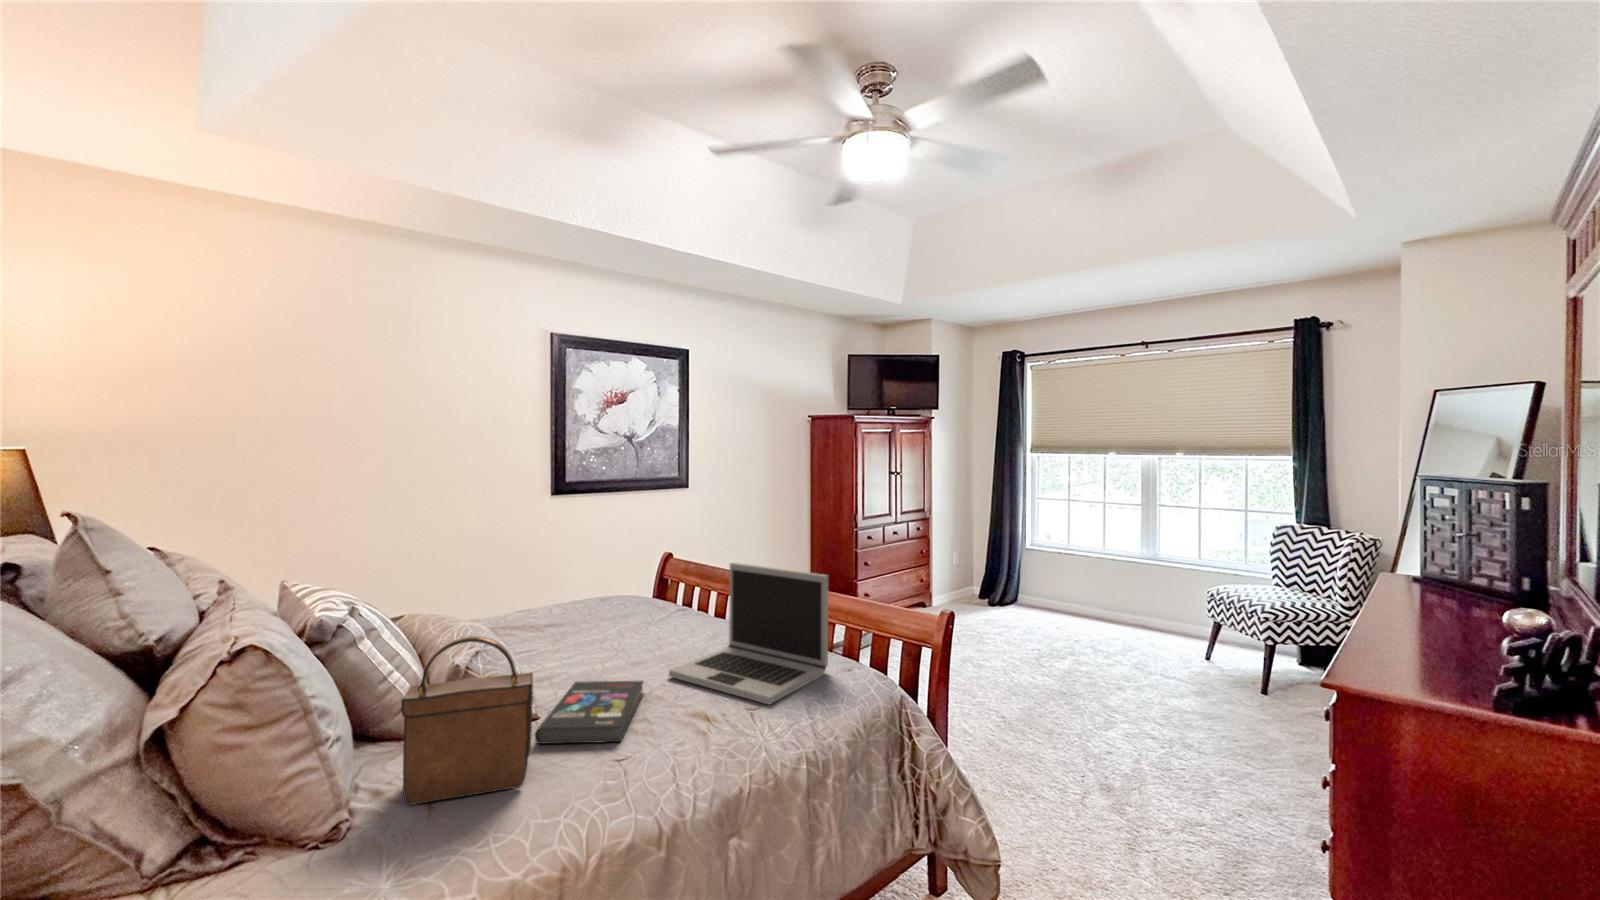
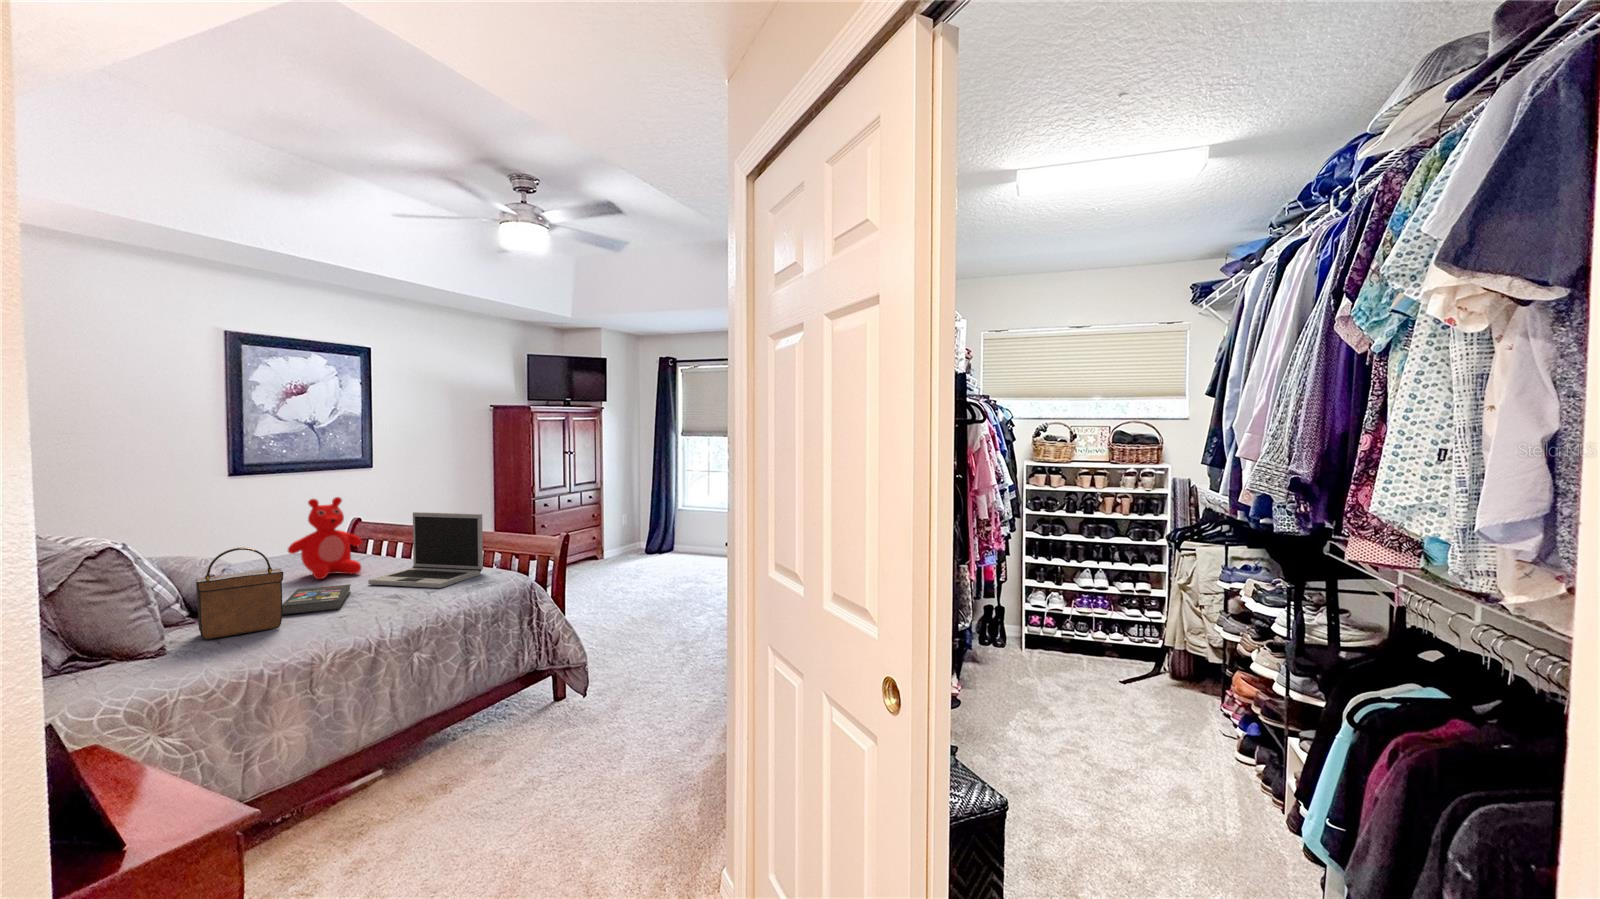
teddy bear: none [577,533,667,655] -> present [288,497,362,579]

